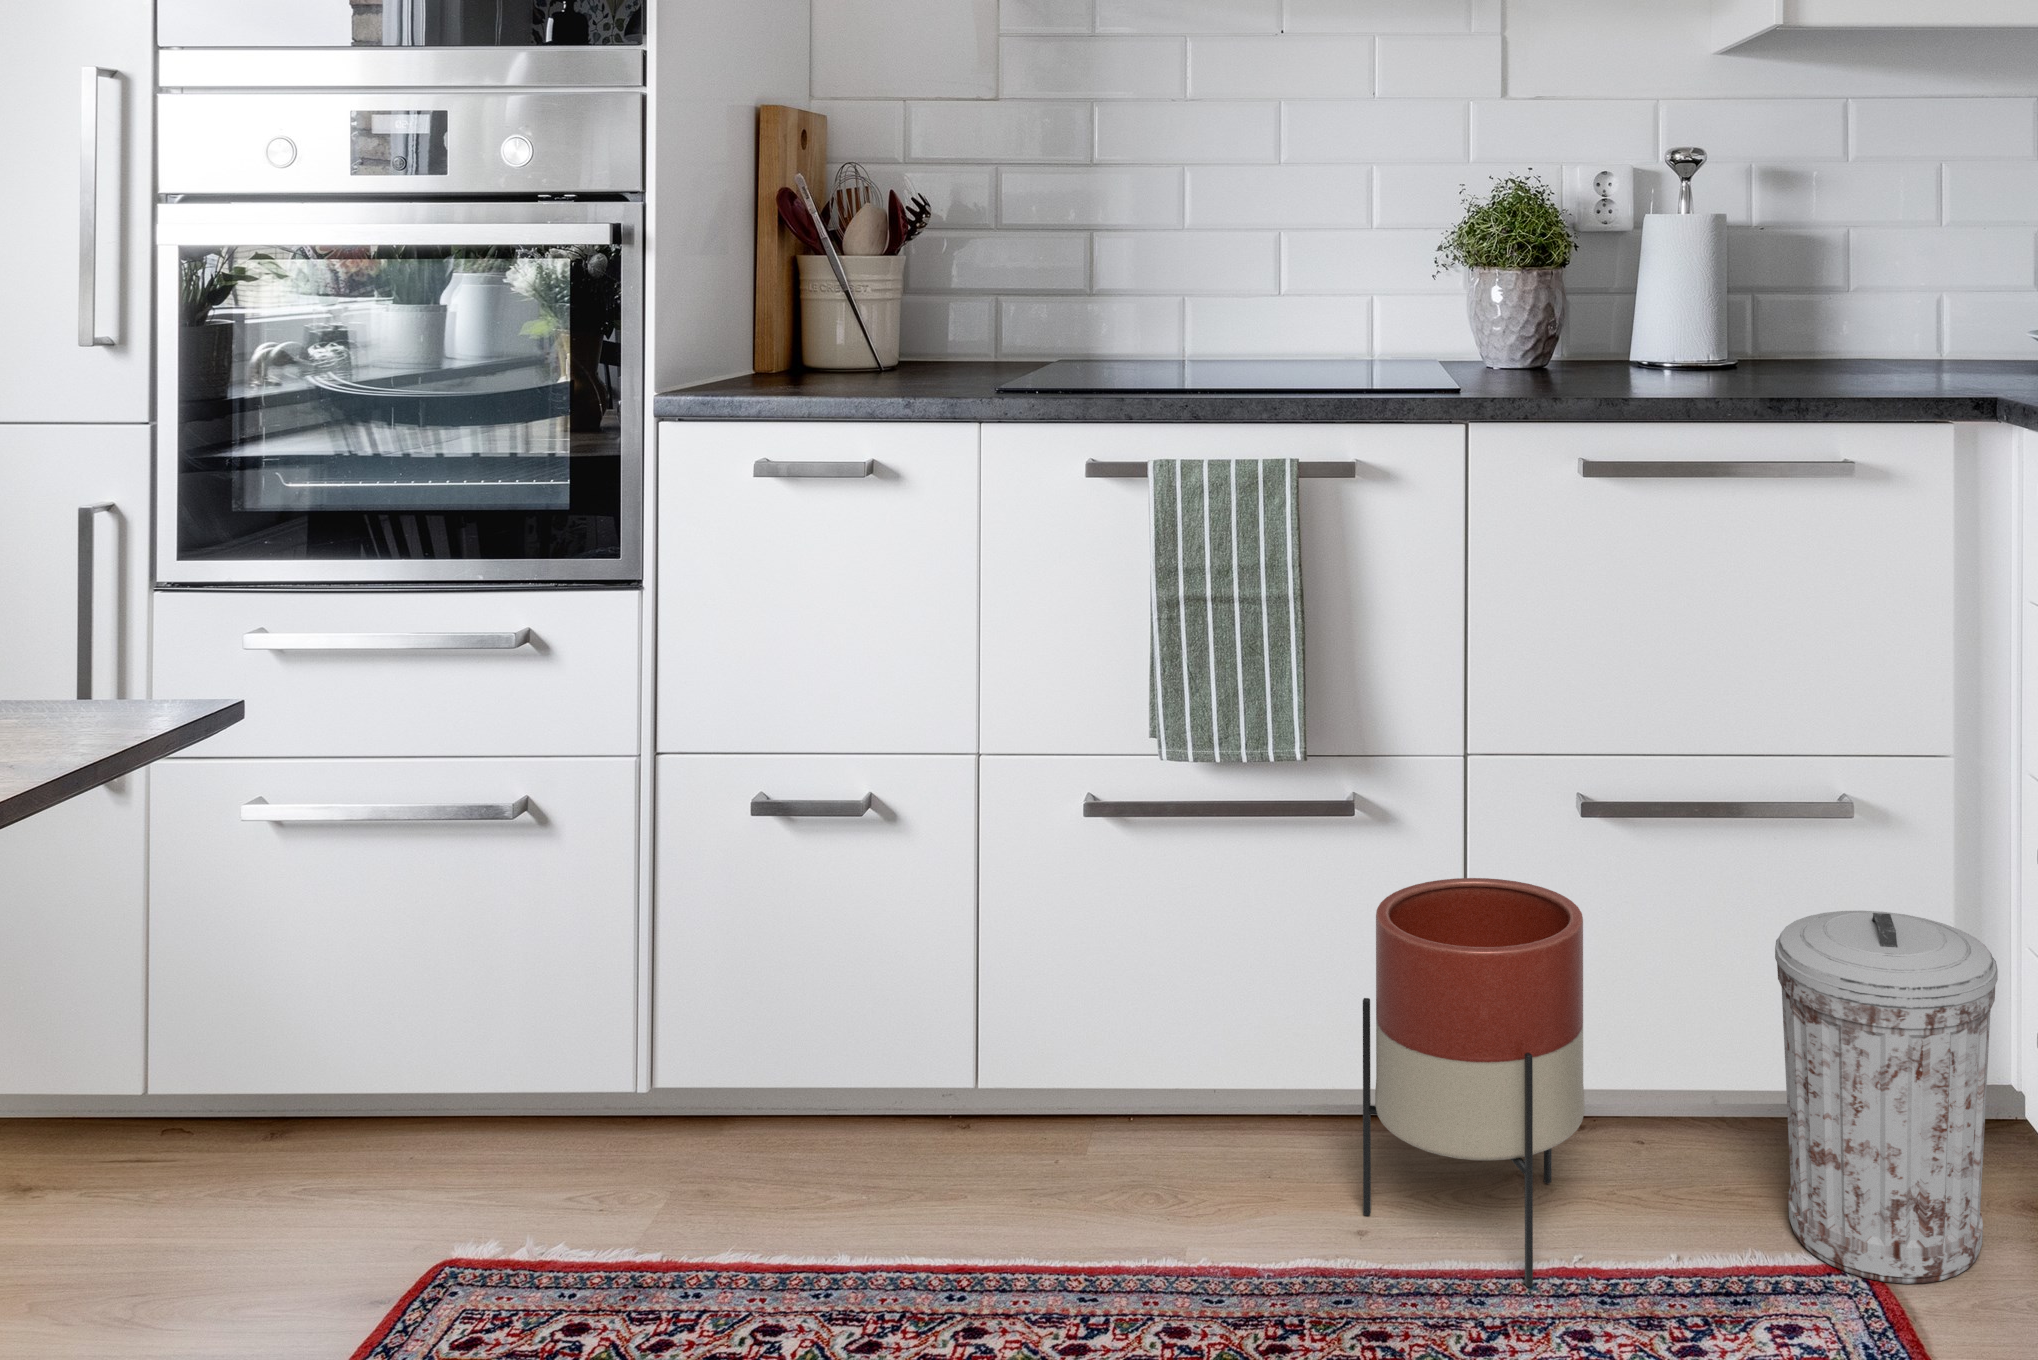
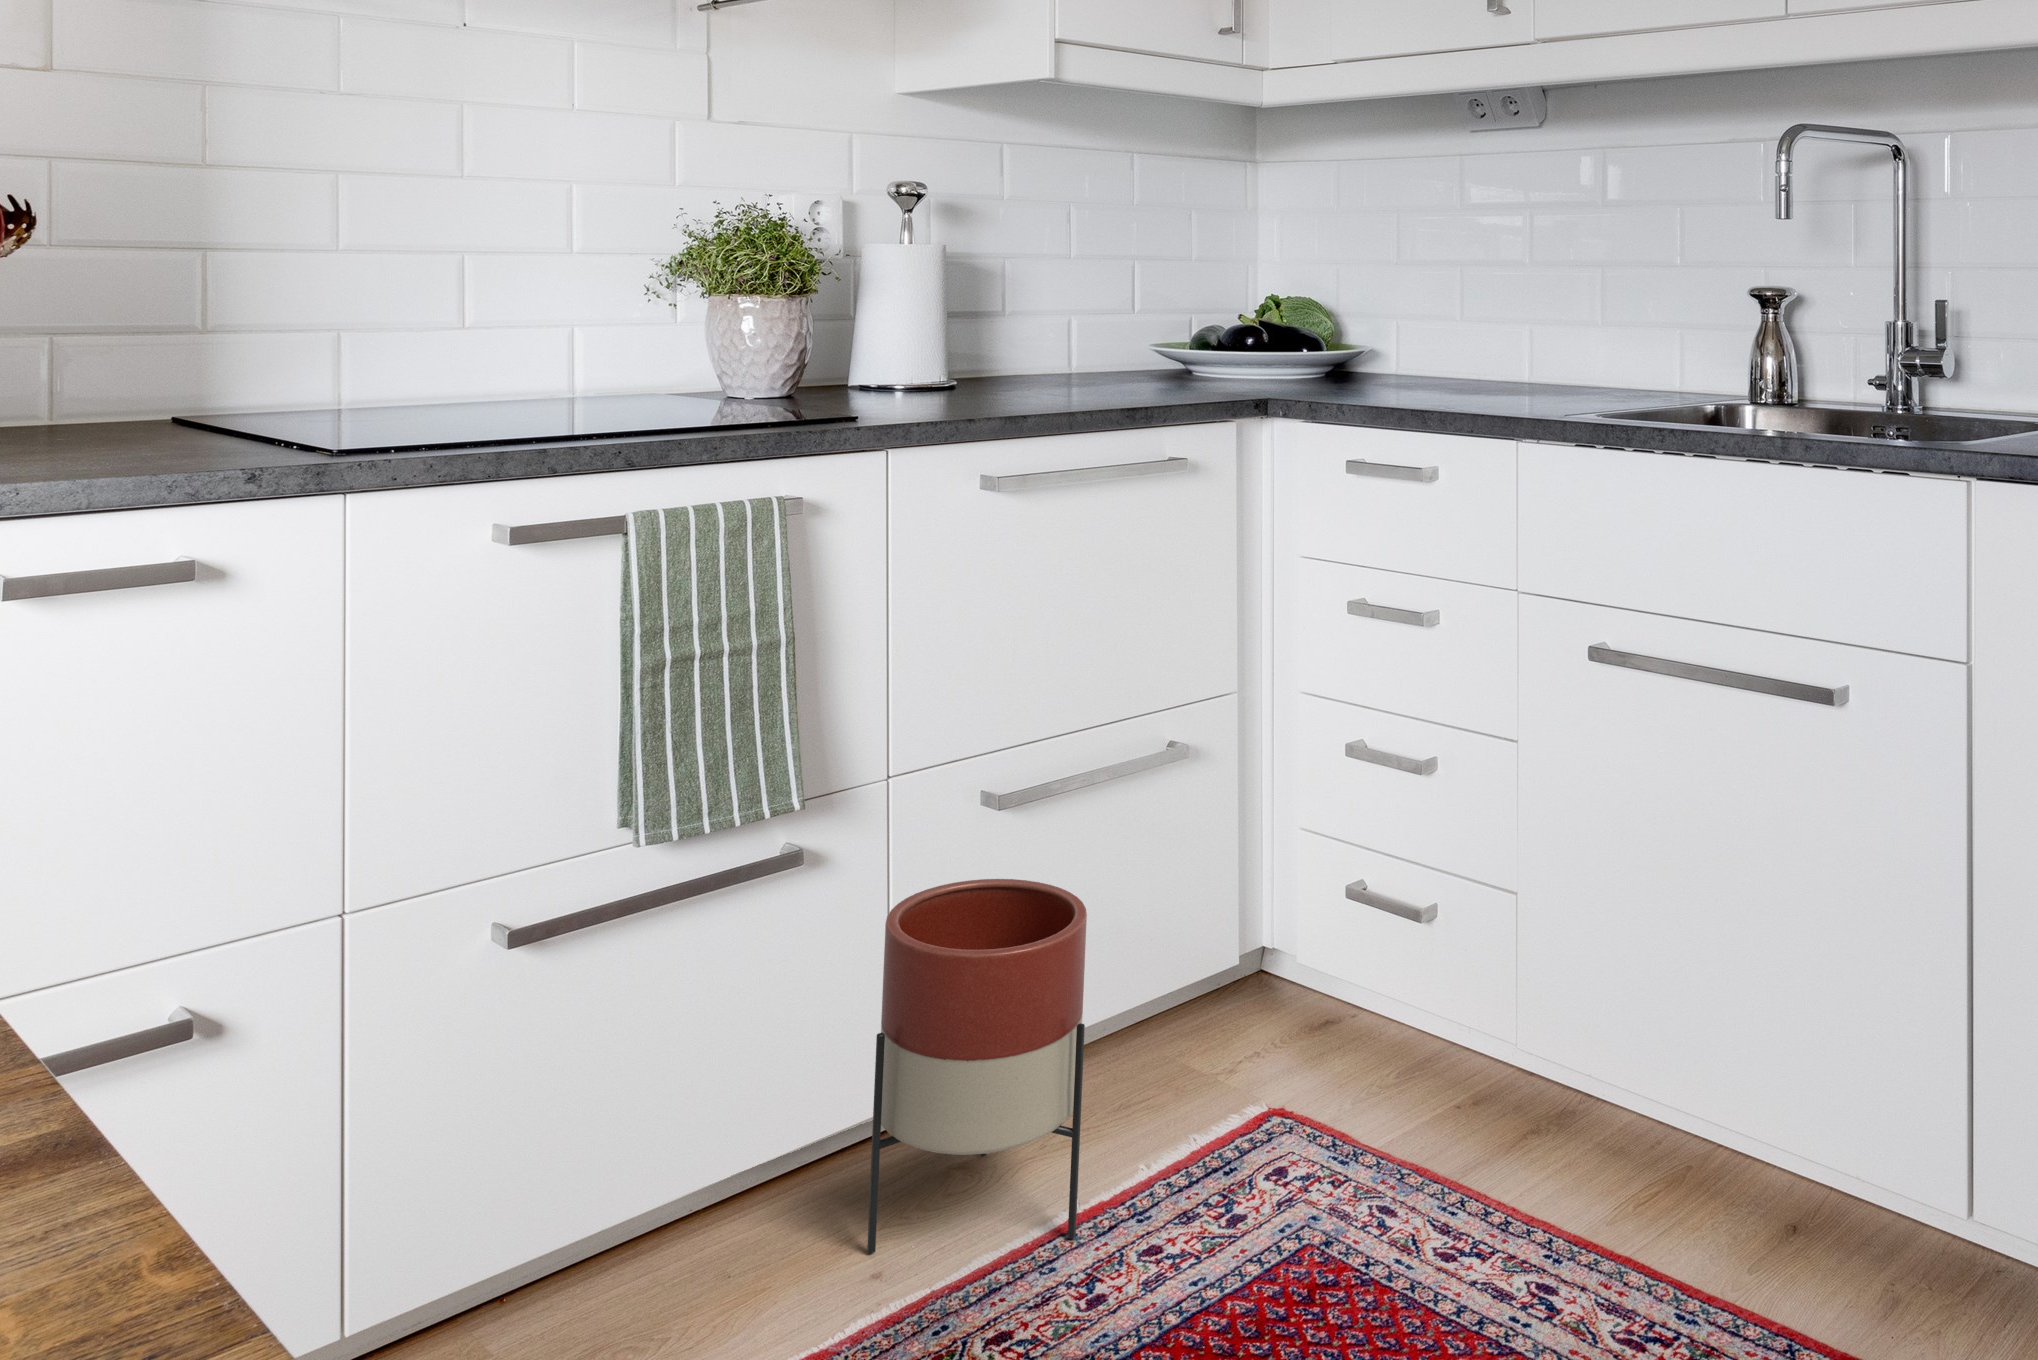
trash can: present [1775,911,1998,1284] -> none [1170,825,1340,1119]

